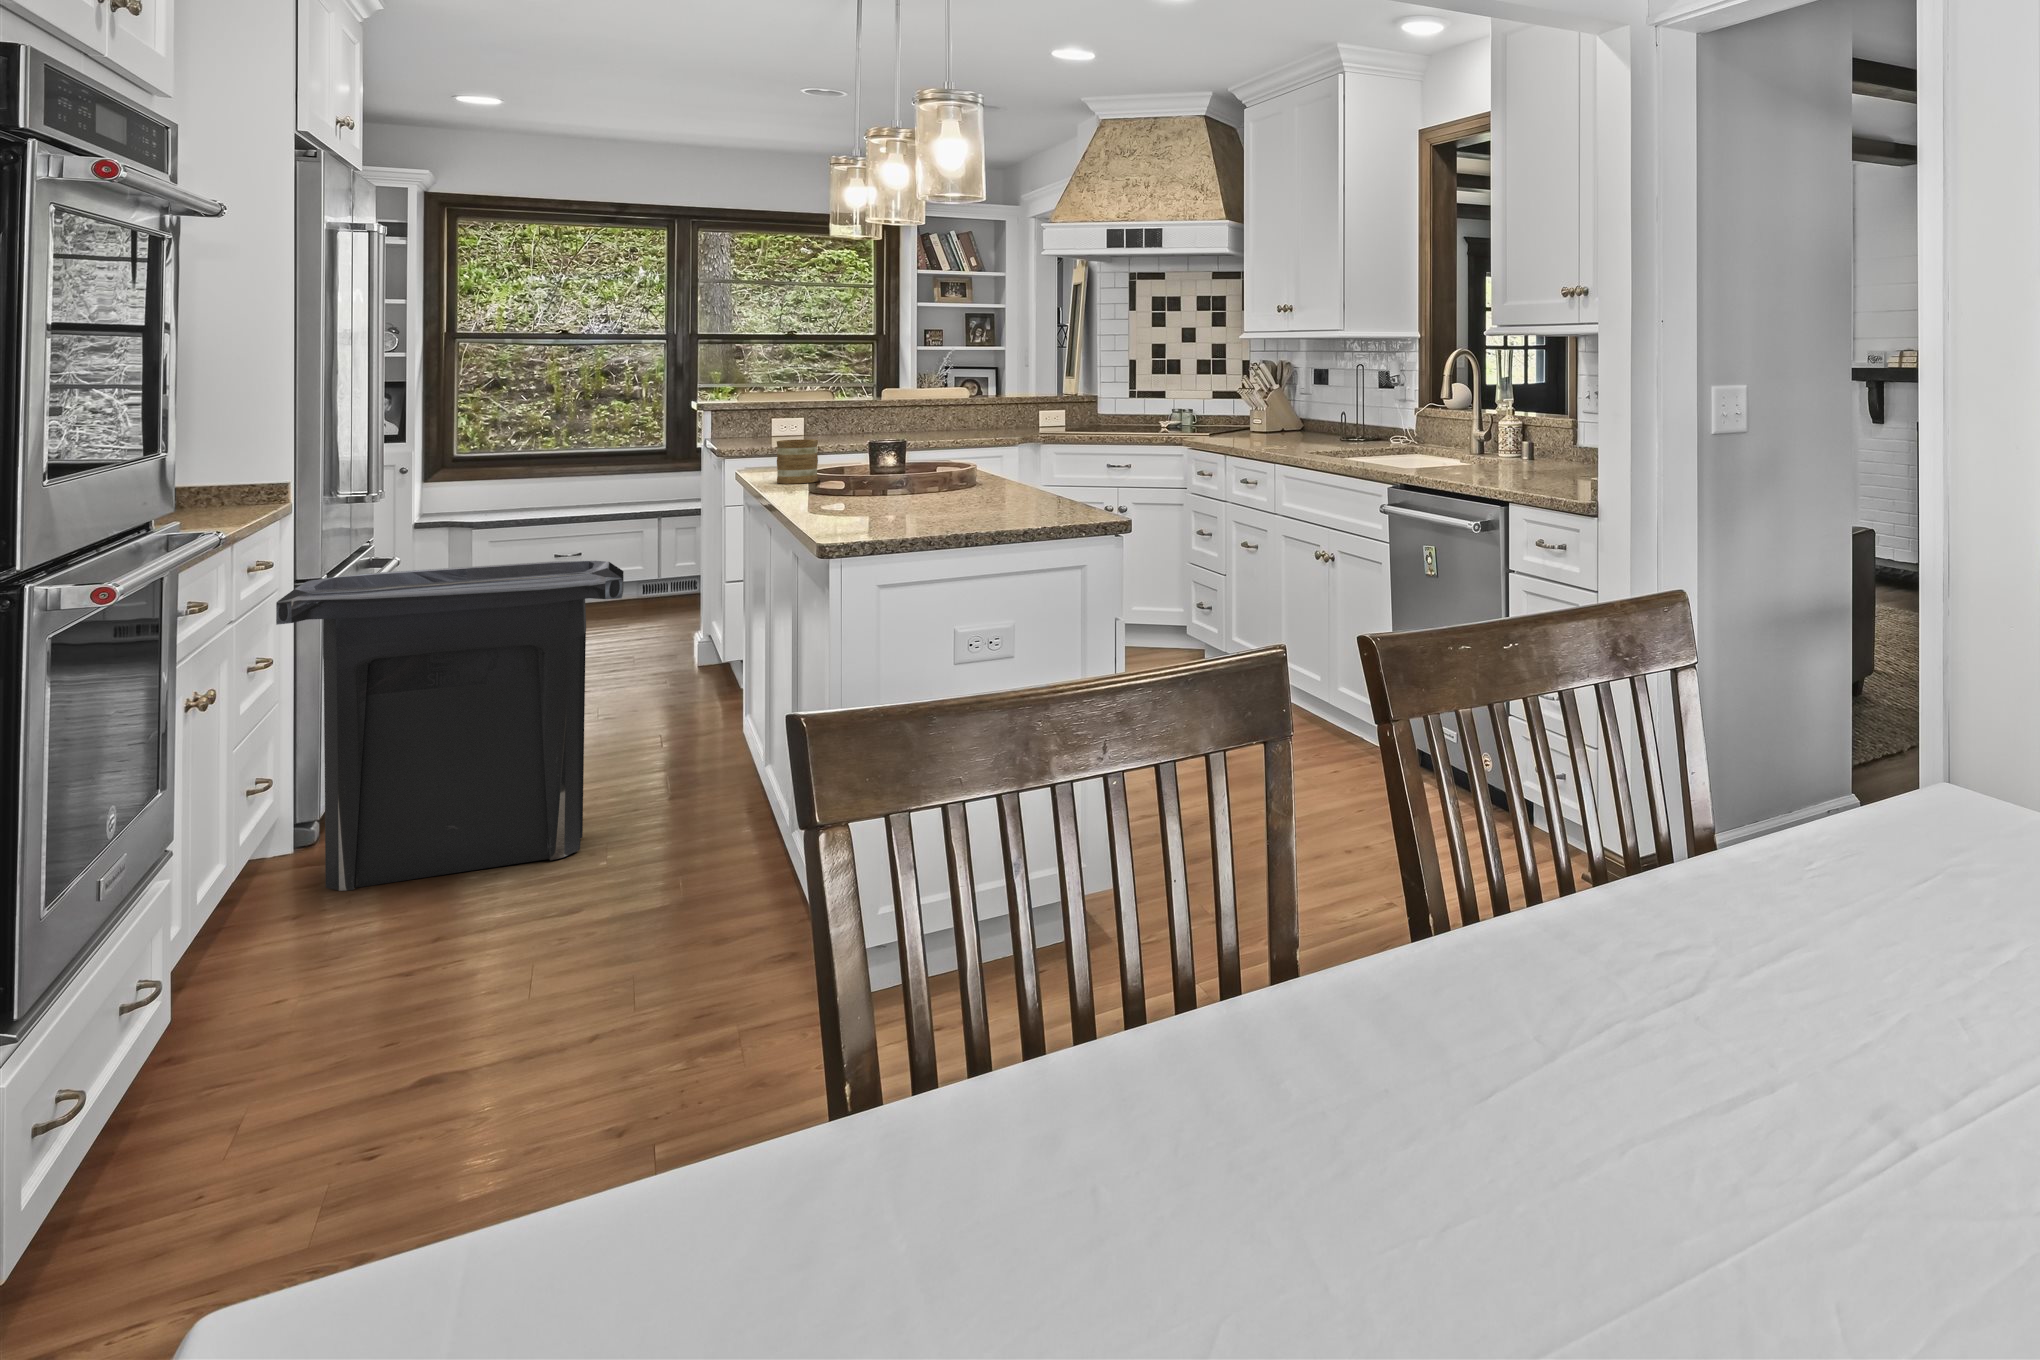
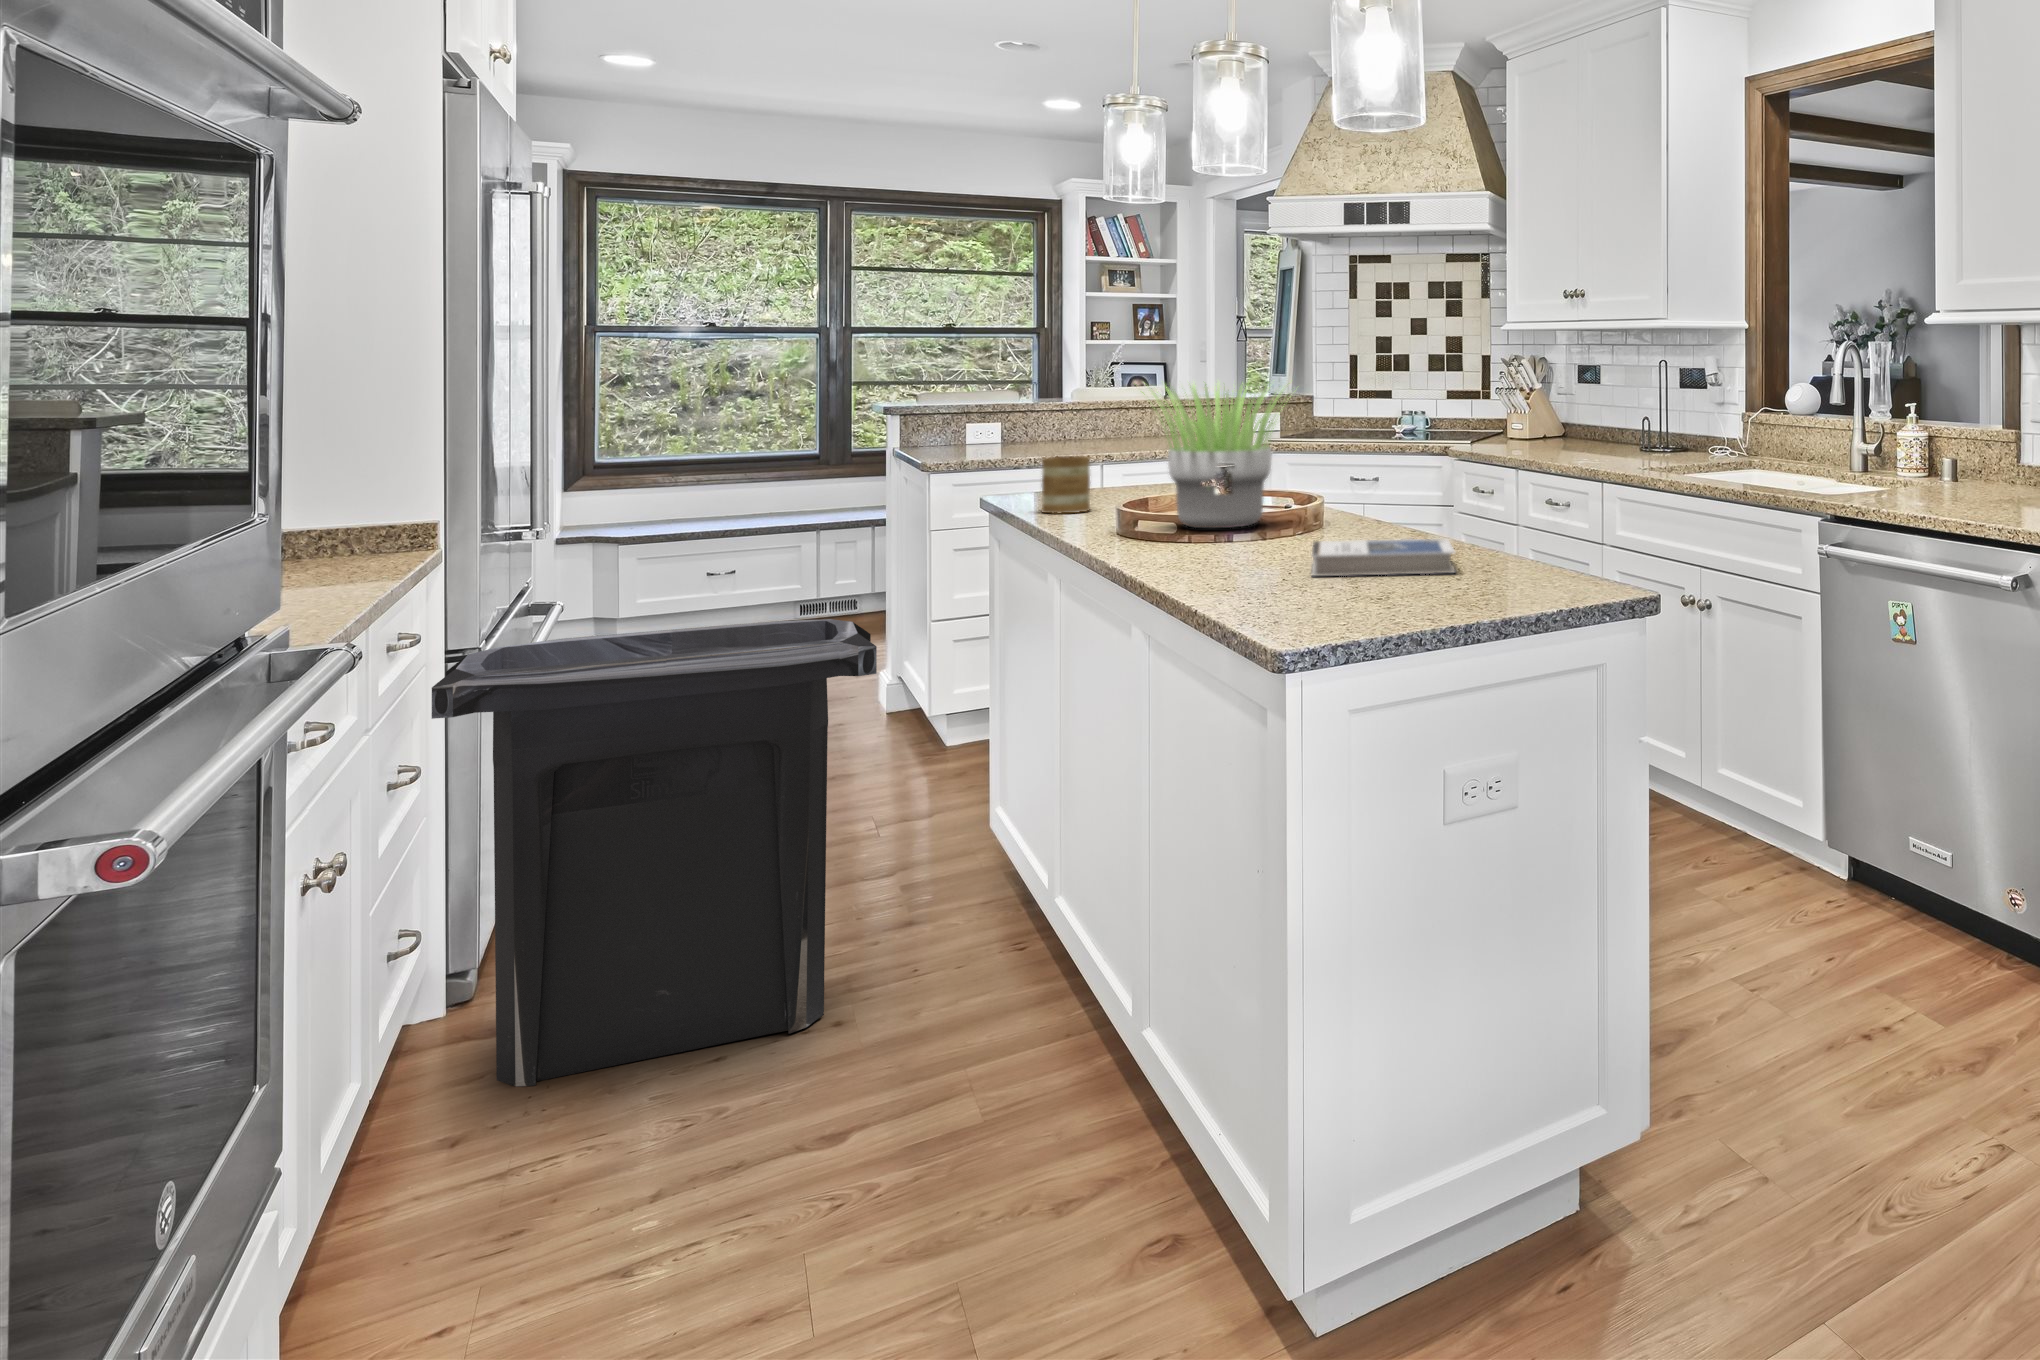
potted plant: none [826,379,968,492] -> present [1141,382,1290,528]
hardback book: none [906,494,1026,518] -> present [1312,539,1455,576]

